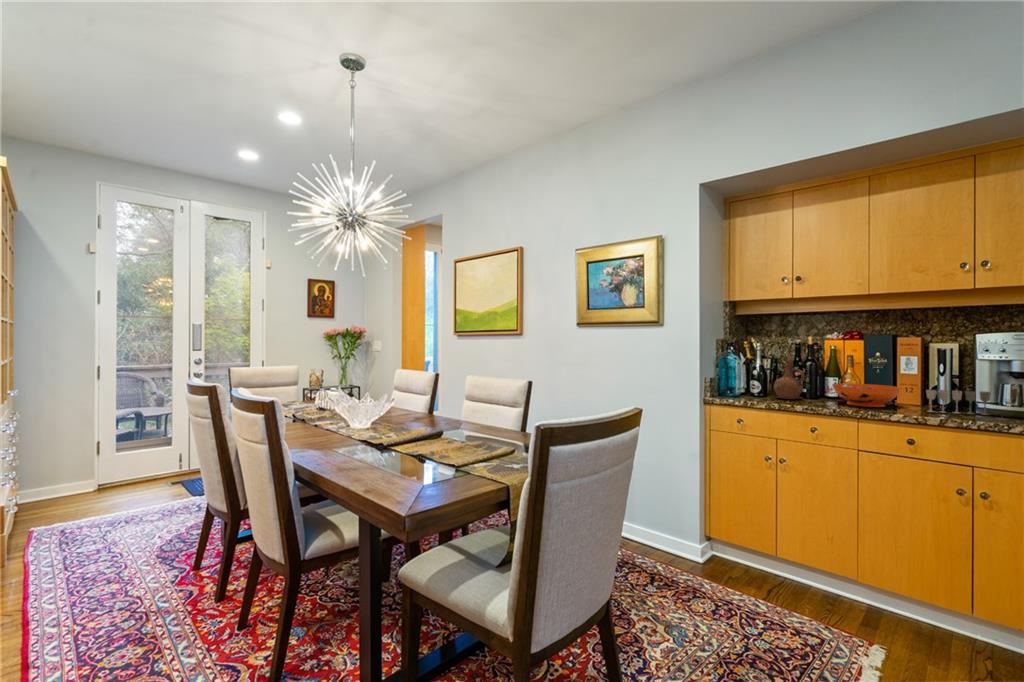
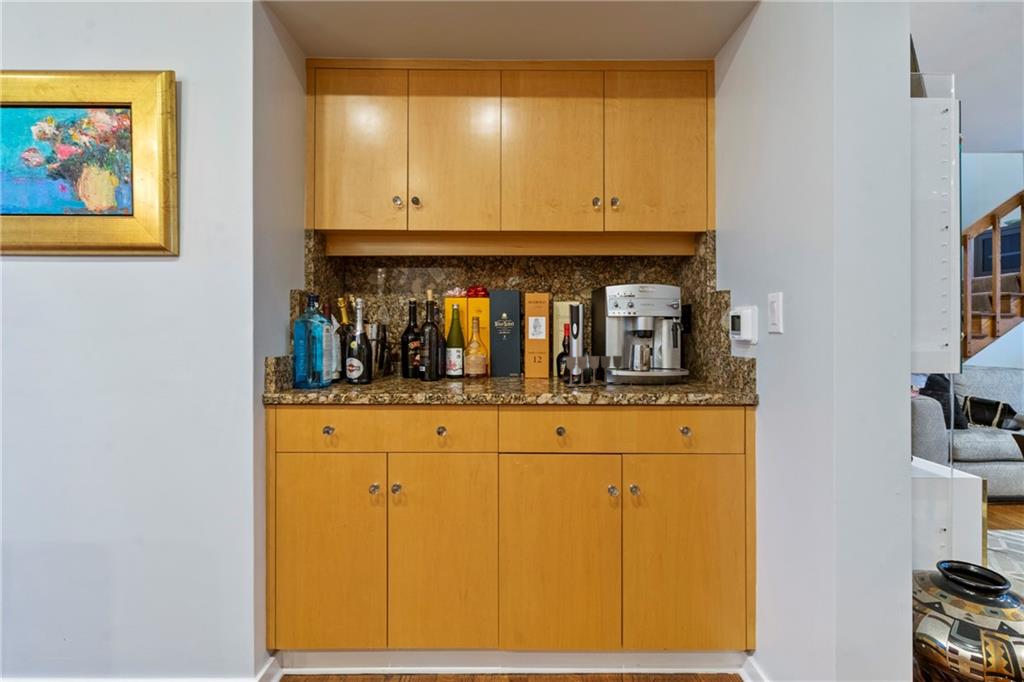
ceramic pitcher: present [774,354,805,399] -> none [381,313,423,384]
decorative bowl: present [832,383,902,407] -> none [459,355,537,386]

